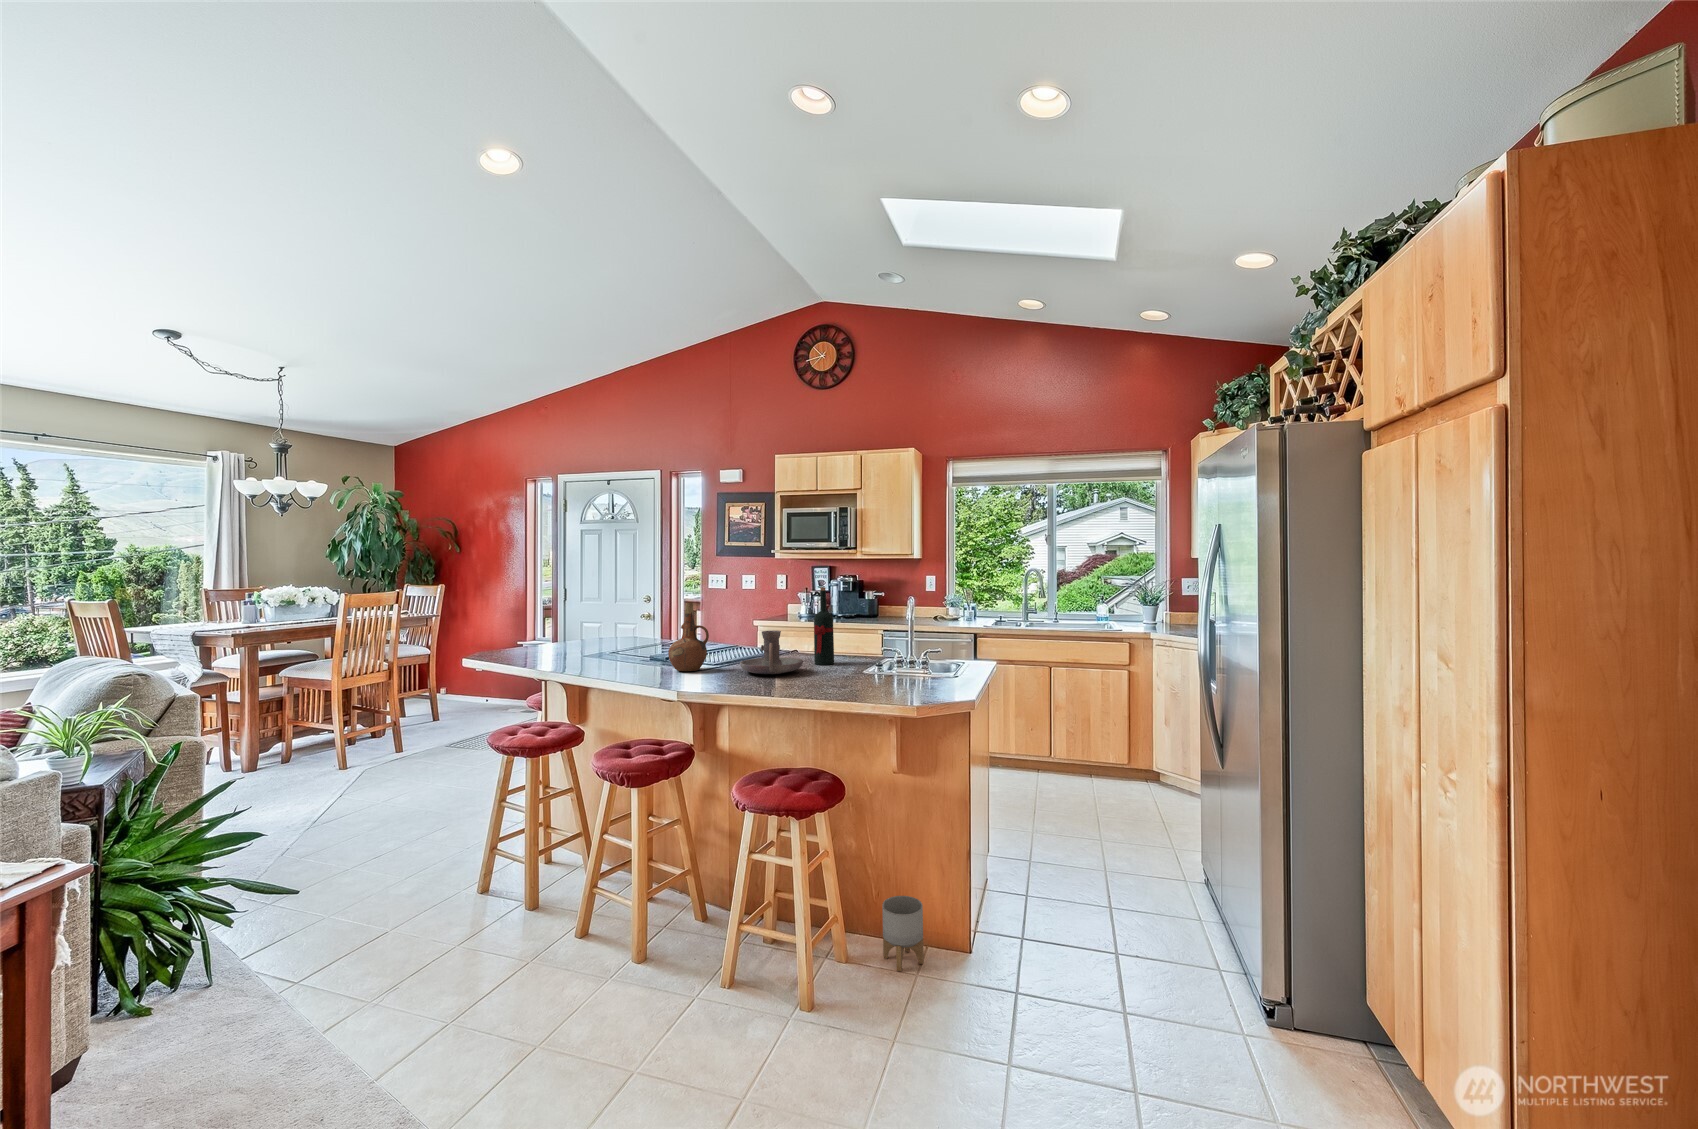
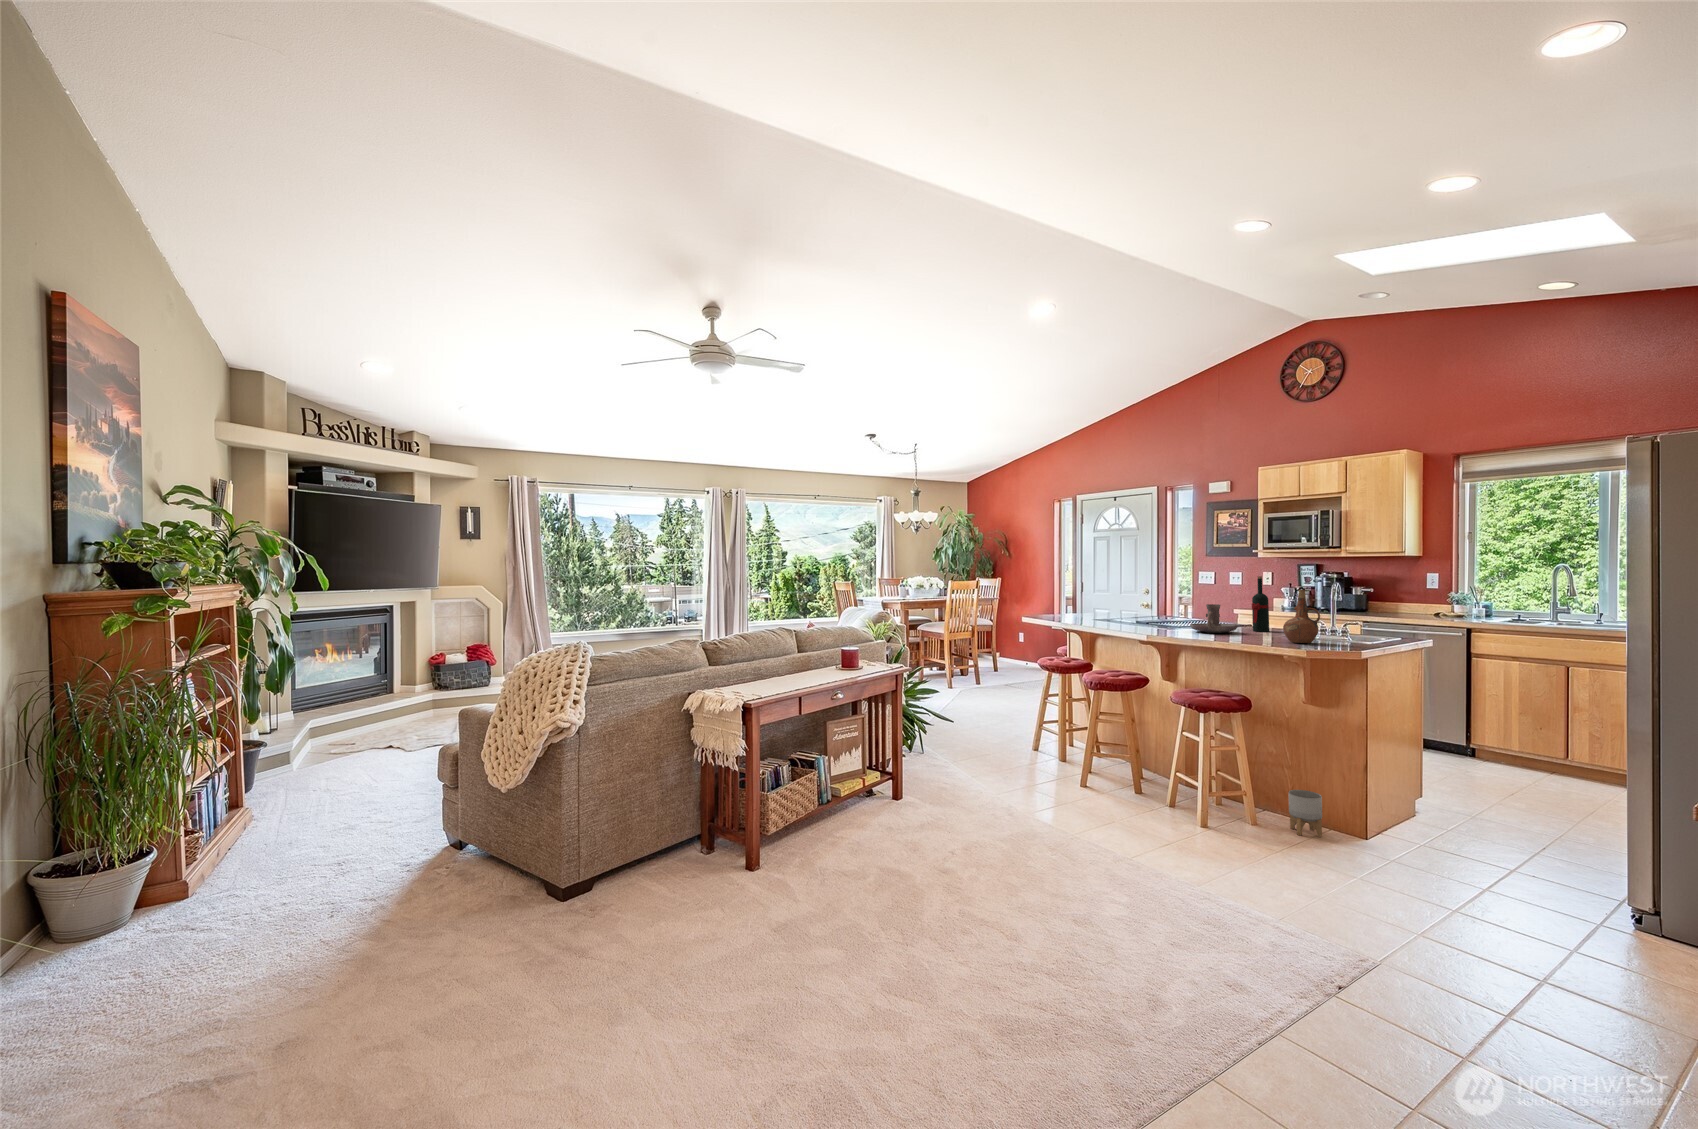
ceramic pitcher: present [668,603,709,671] -> present [1283,590,1320,643]

